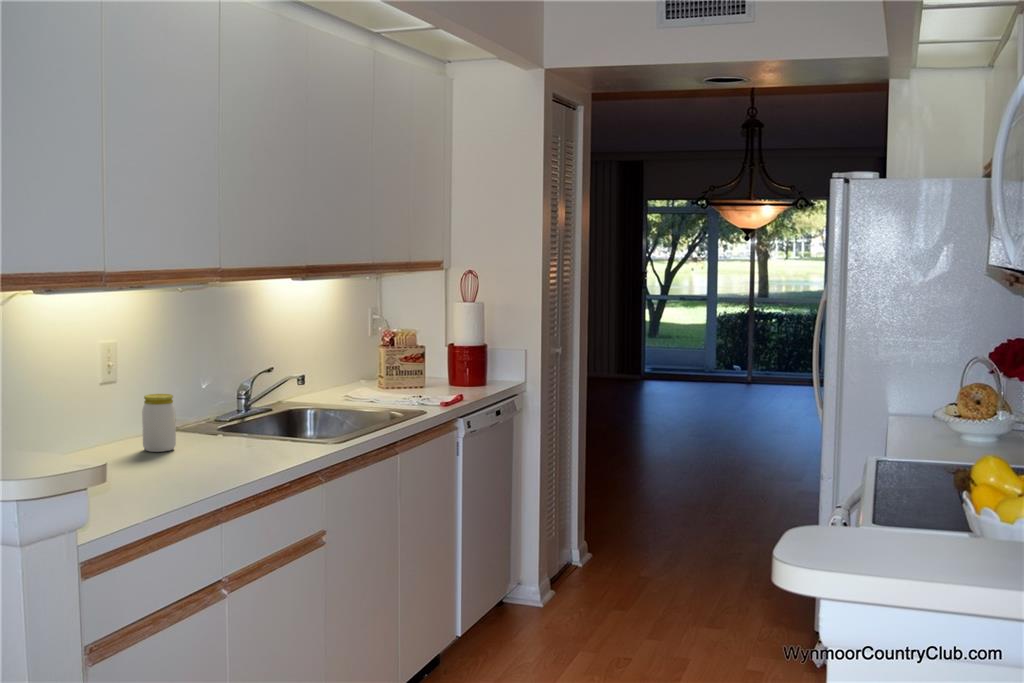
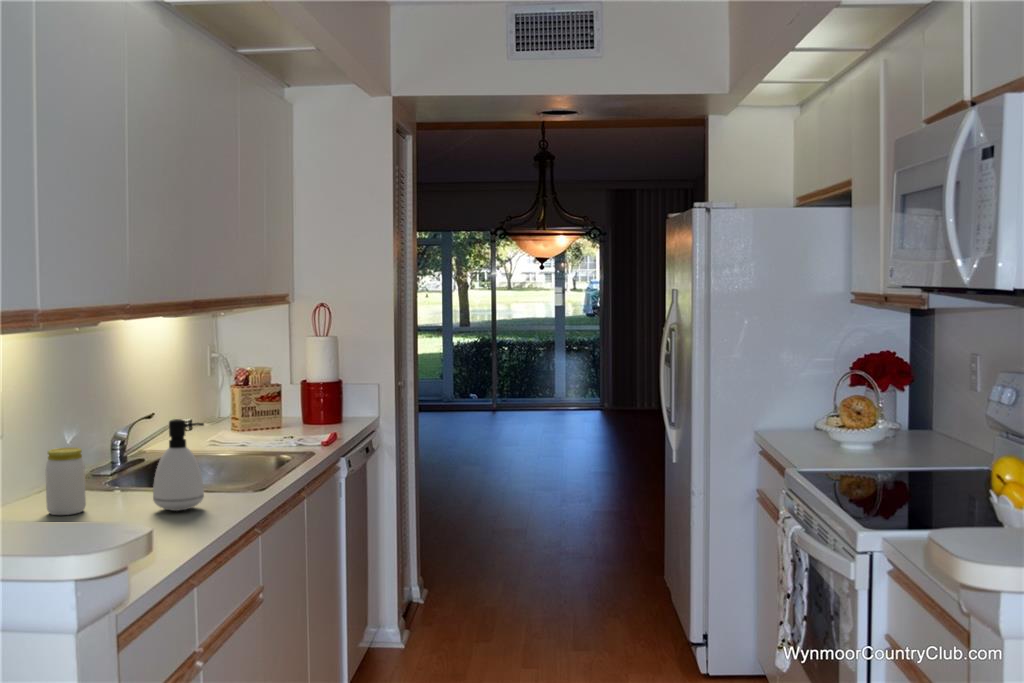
soap dispenser: none [225,374,270,456] -> present [153,419,204,511]

